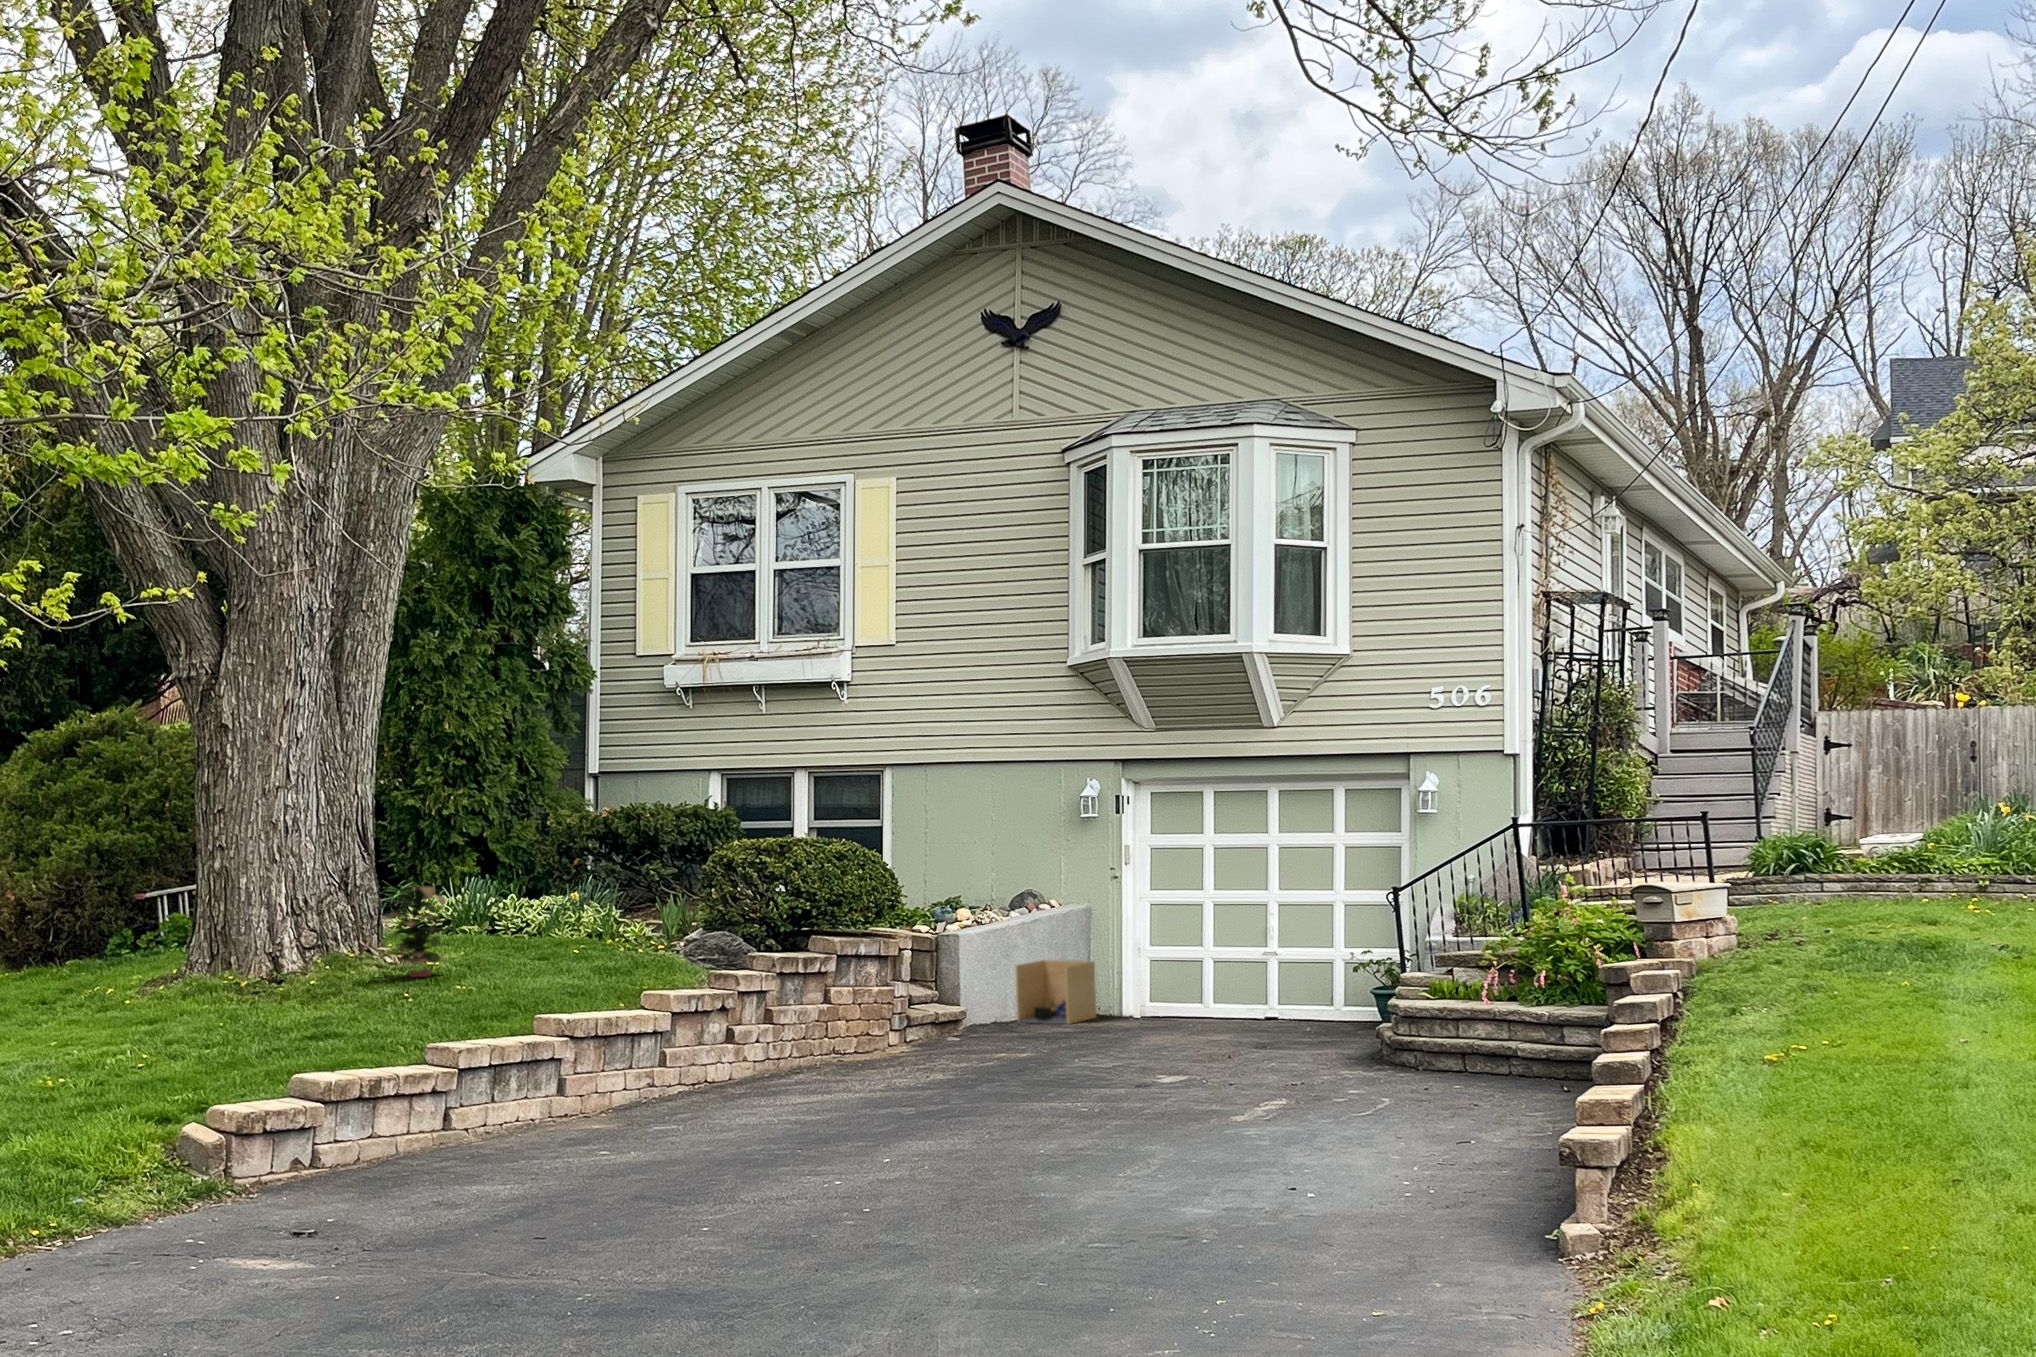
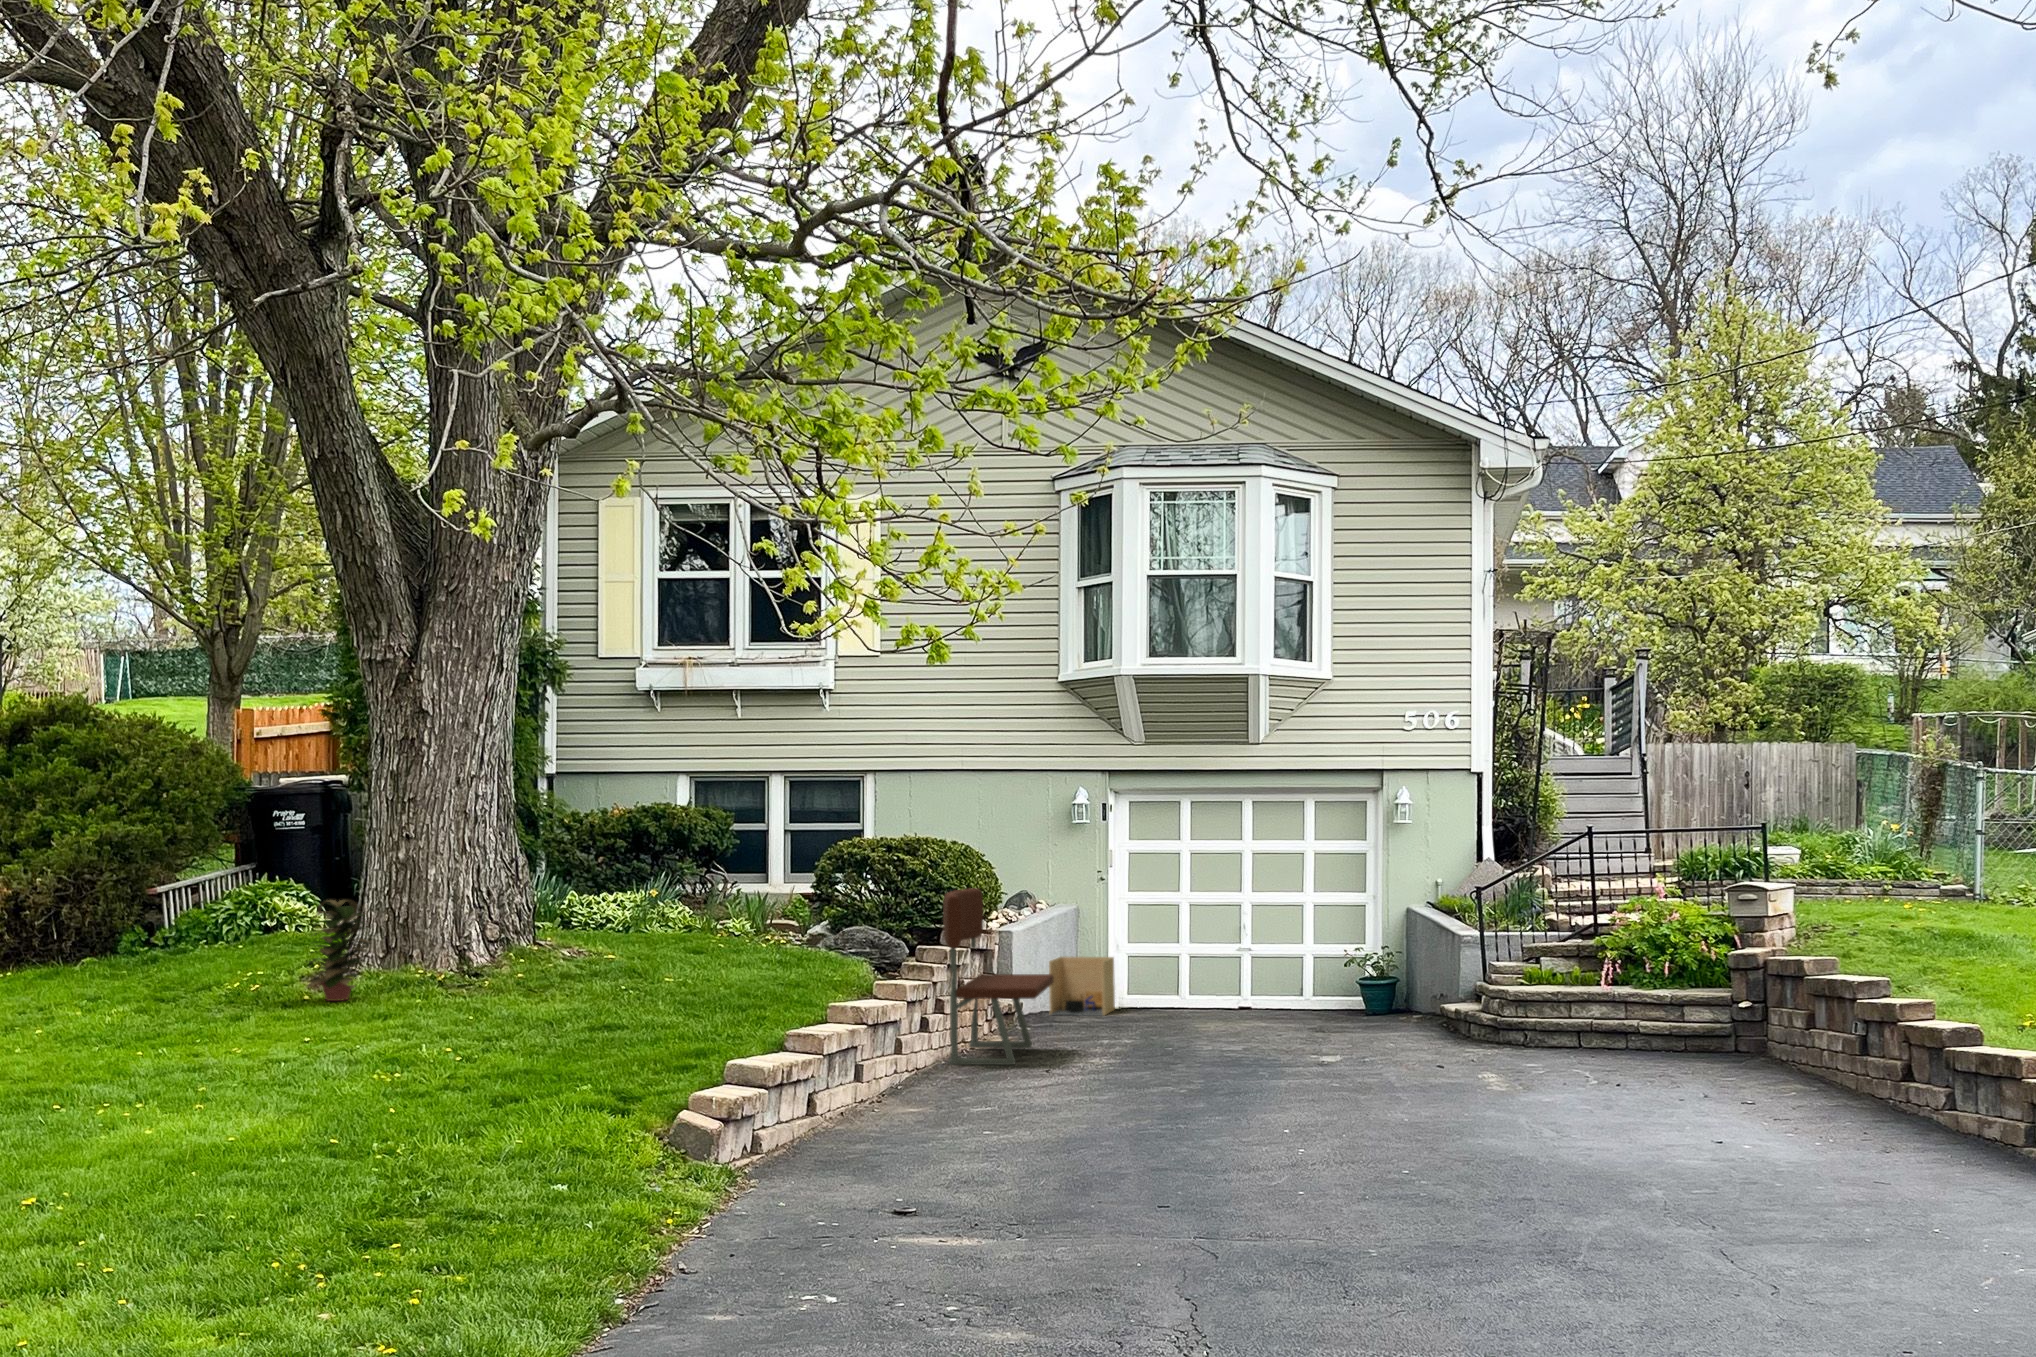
decorative plant: present [388,887,446,977] -> present [307,900,370,1001]
bench: none [749,892,905,1082] -> present [943,888,1054,1065]

